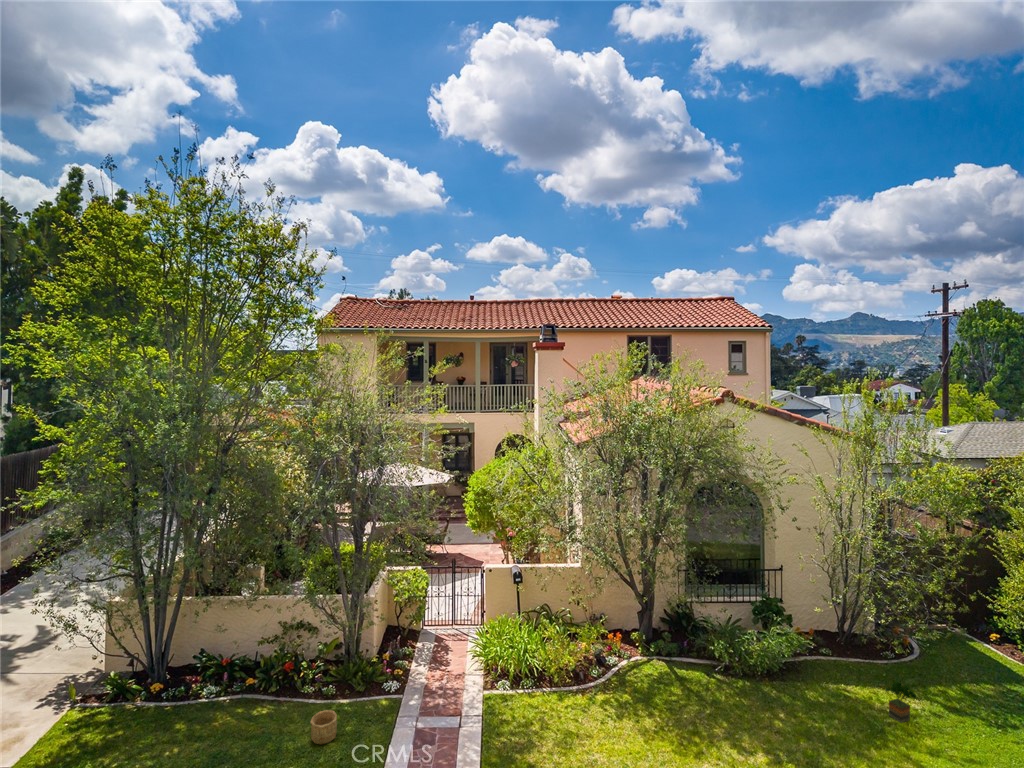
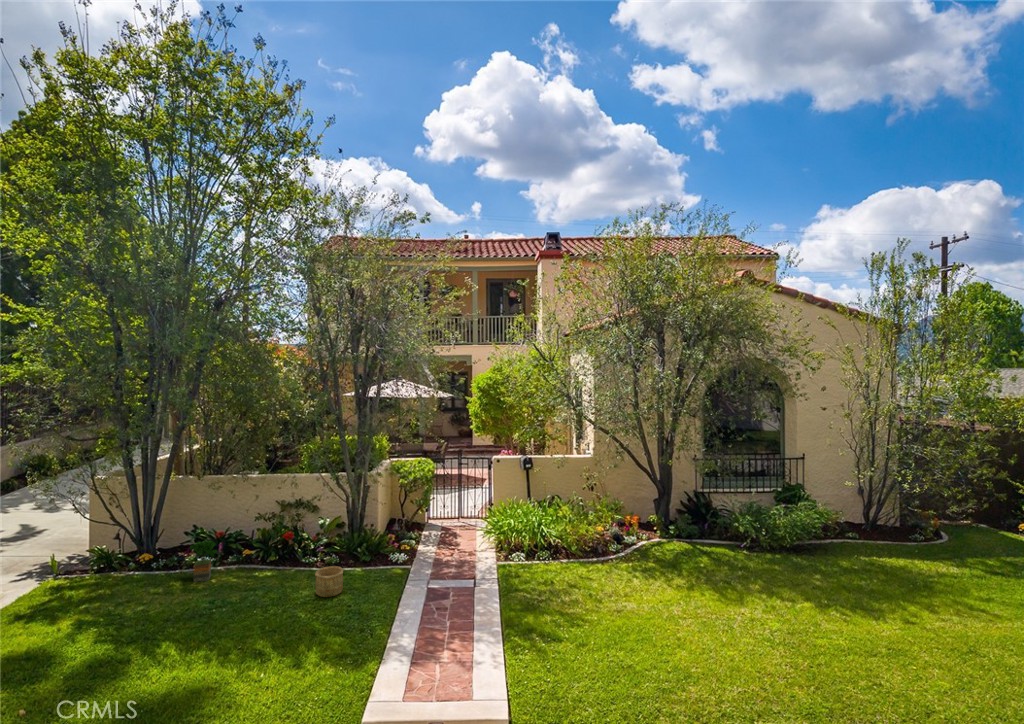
potted tree: present [886,682,917,723] -> present [190,541,217,582]

